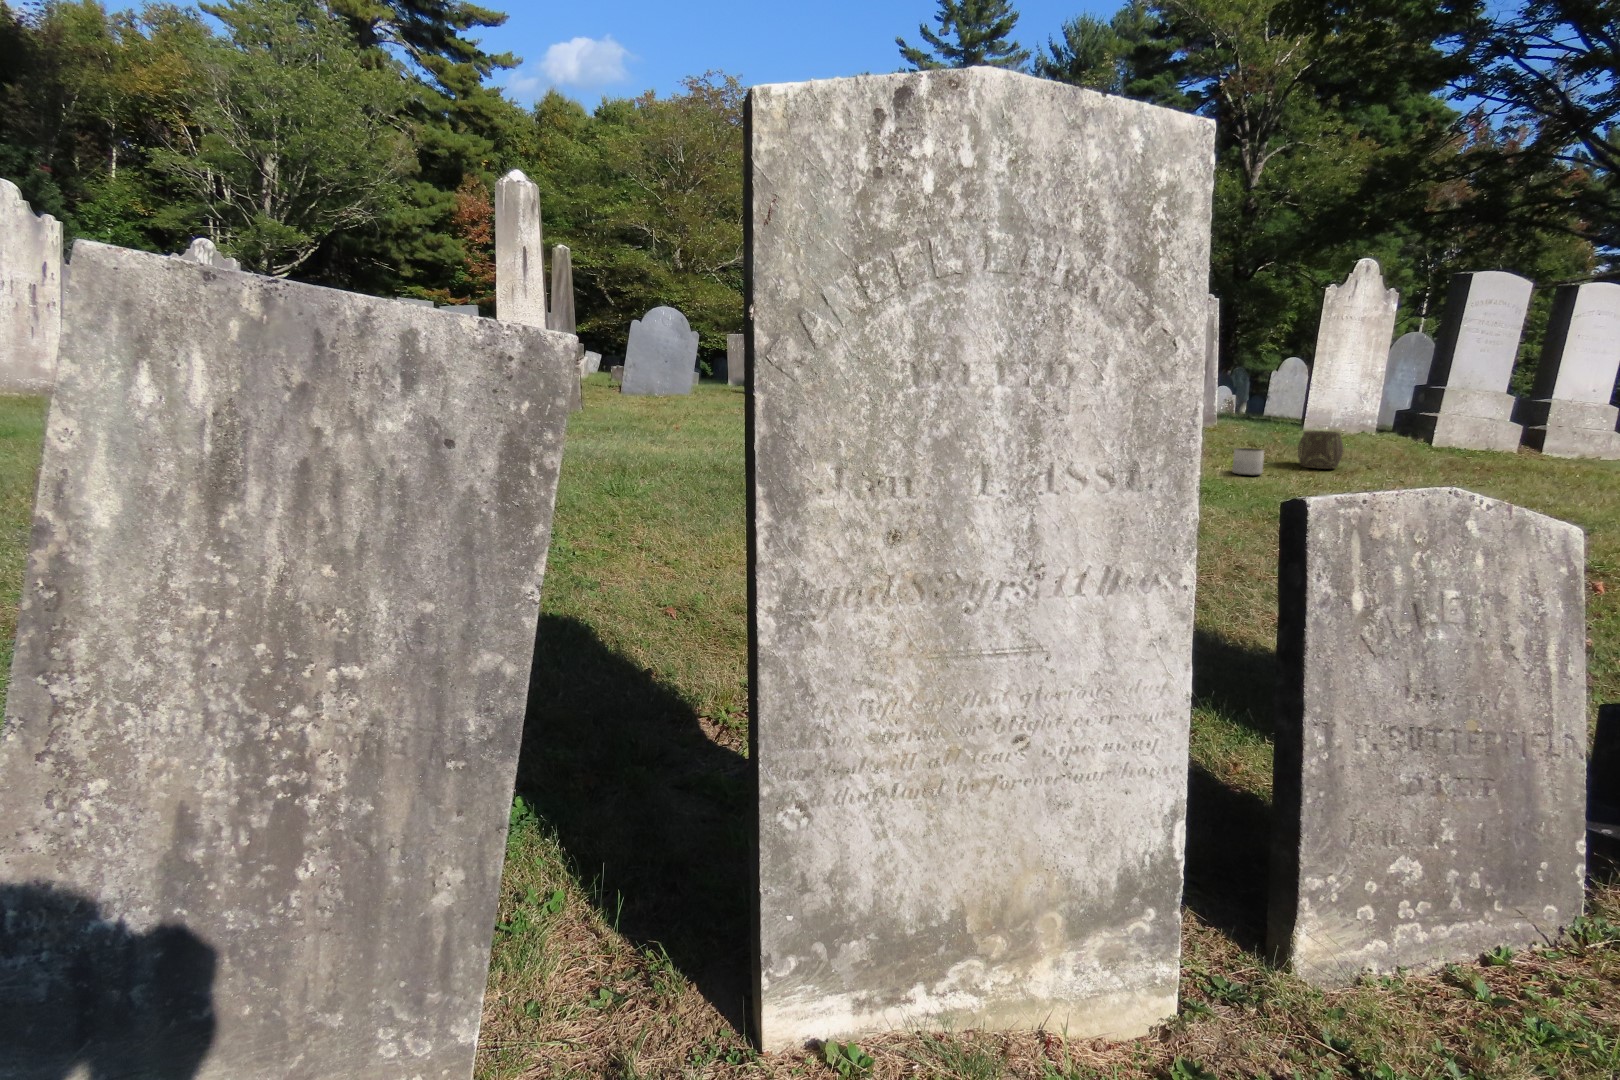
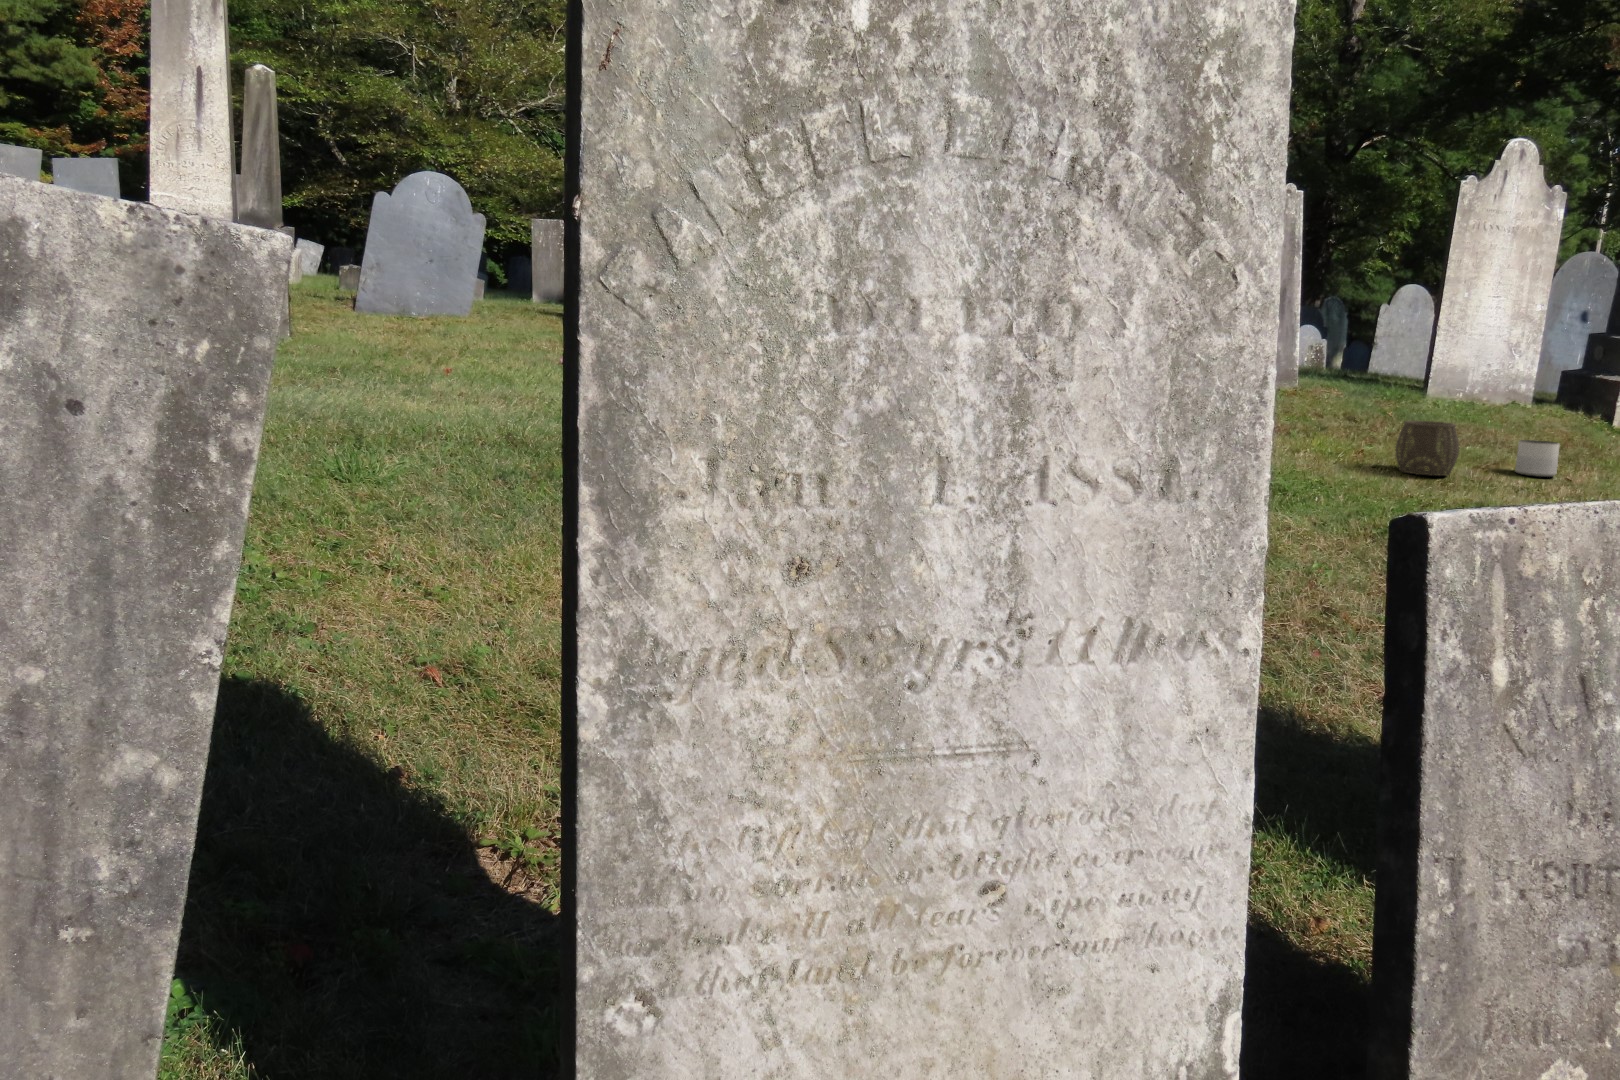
planter: present [1232,448,1264,475] -> present [1515,440,1560,477]

